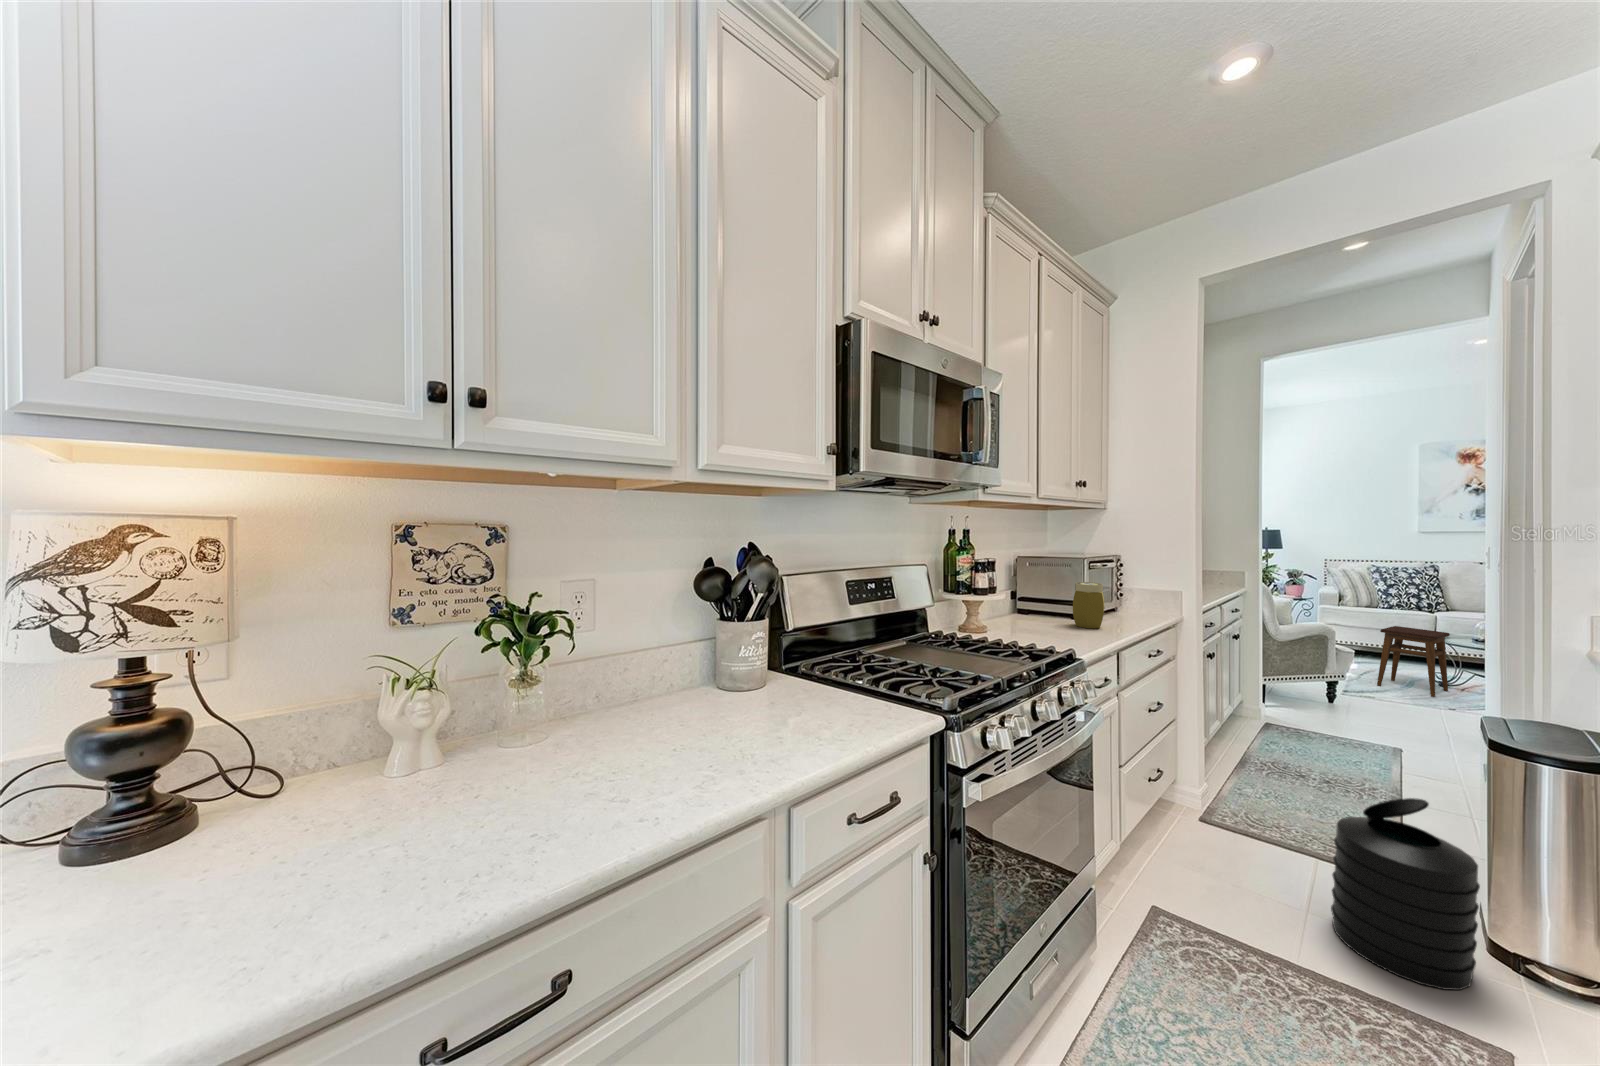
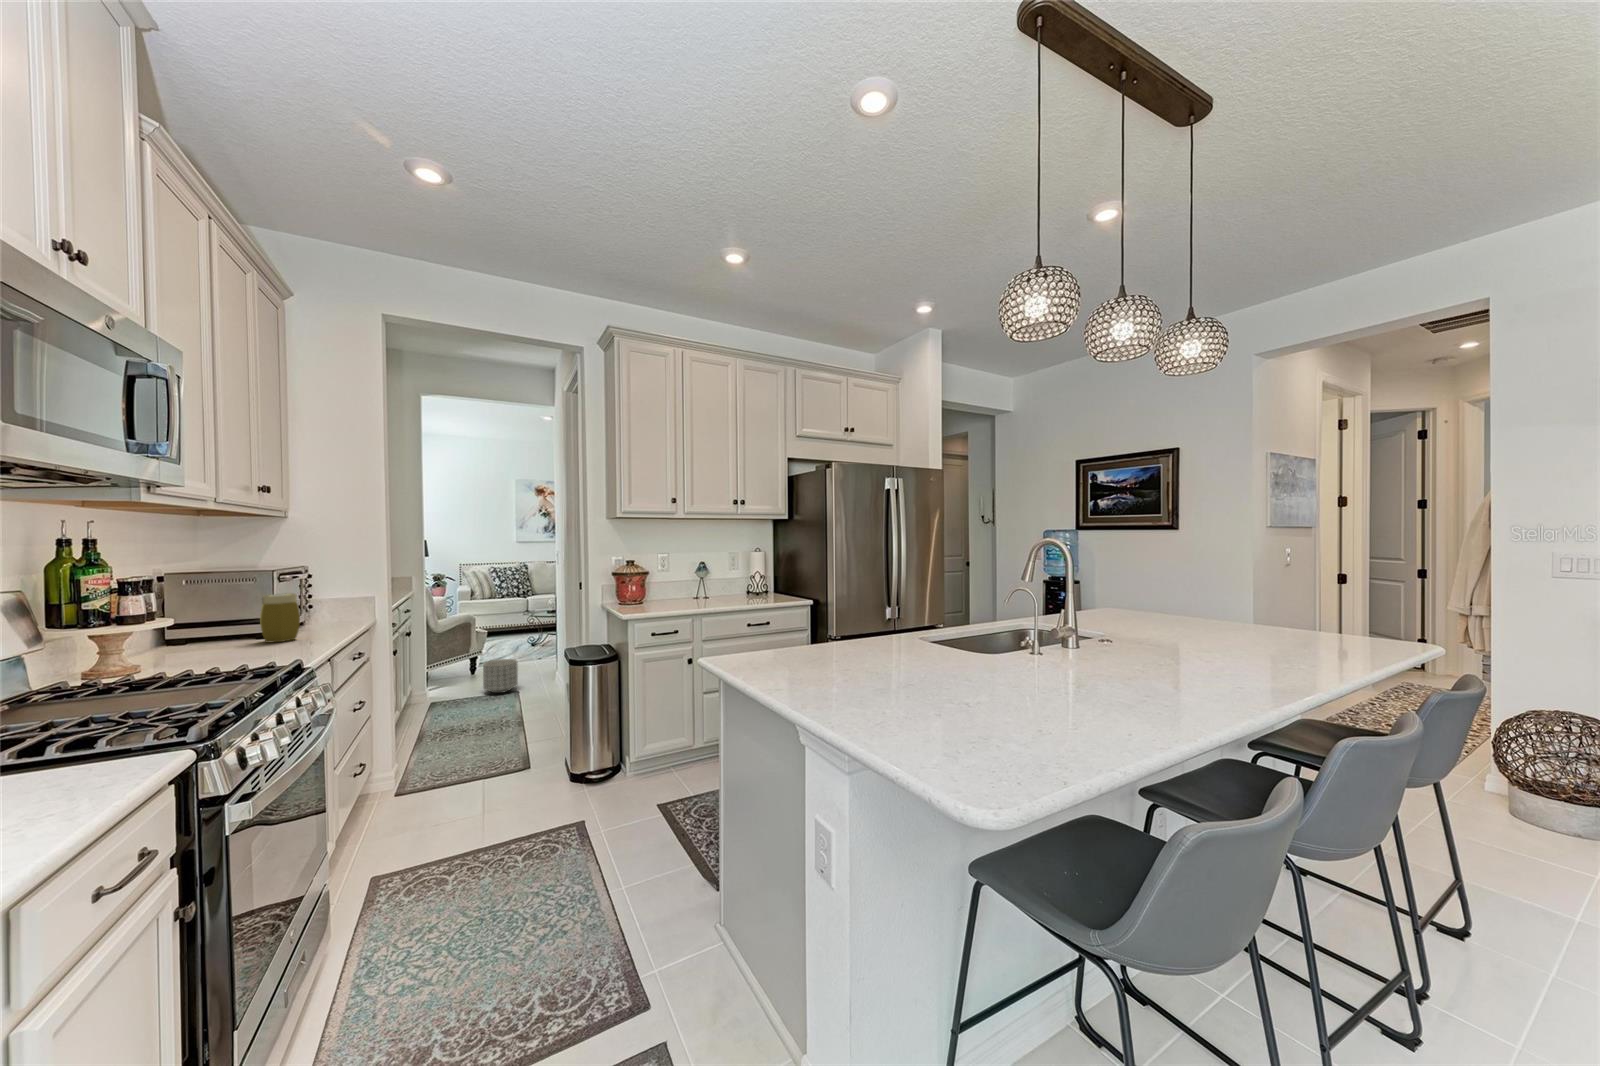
stool: present [1377,626,1450,697] -> none [500,608,538,656]
planter: none [1341,692,1401,741] -> present [483,659,518,693]
trash can: present [1331,798,1480,990] -> none [497,701,568,820]

